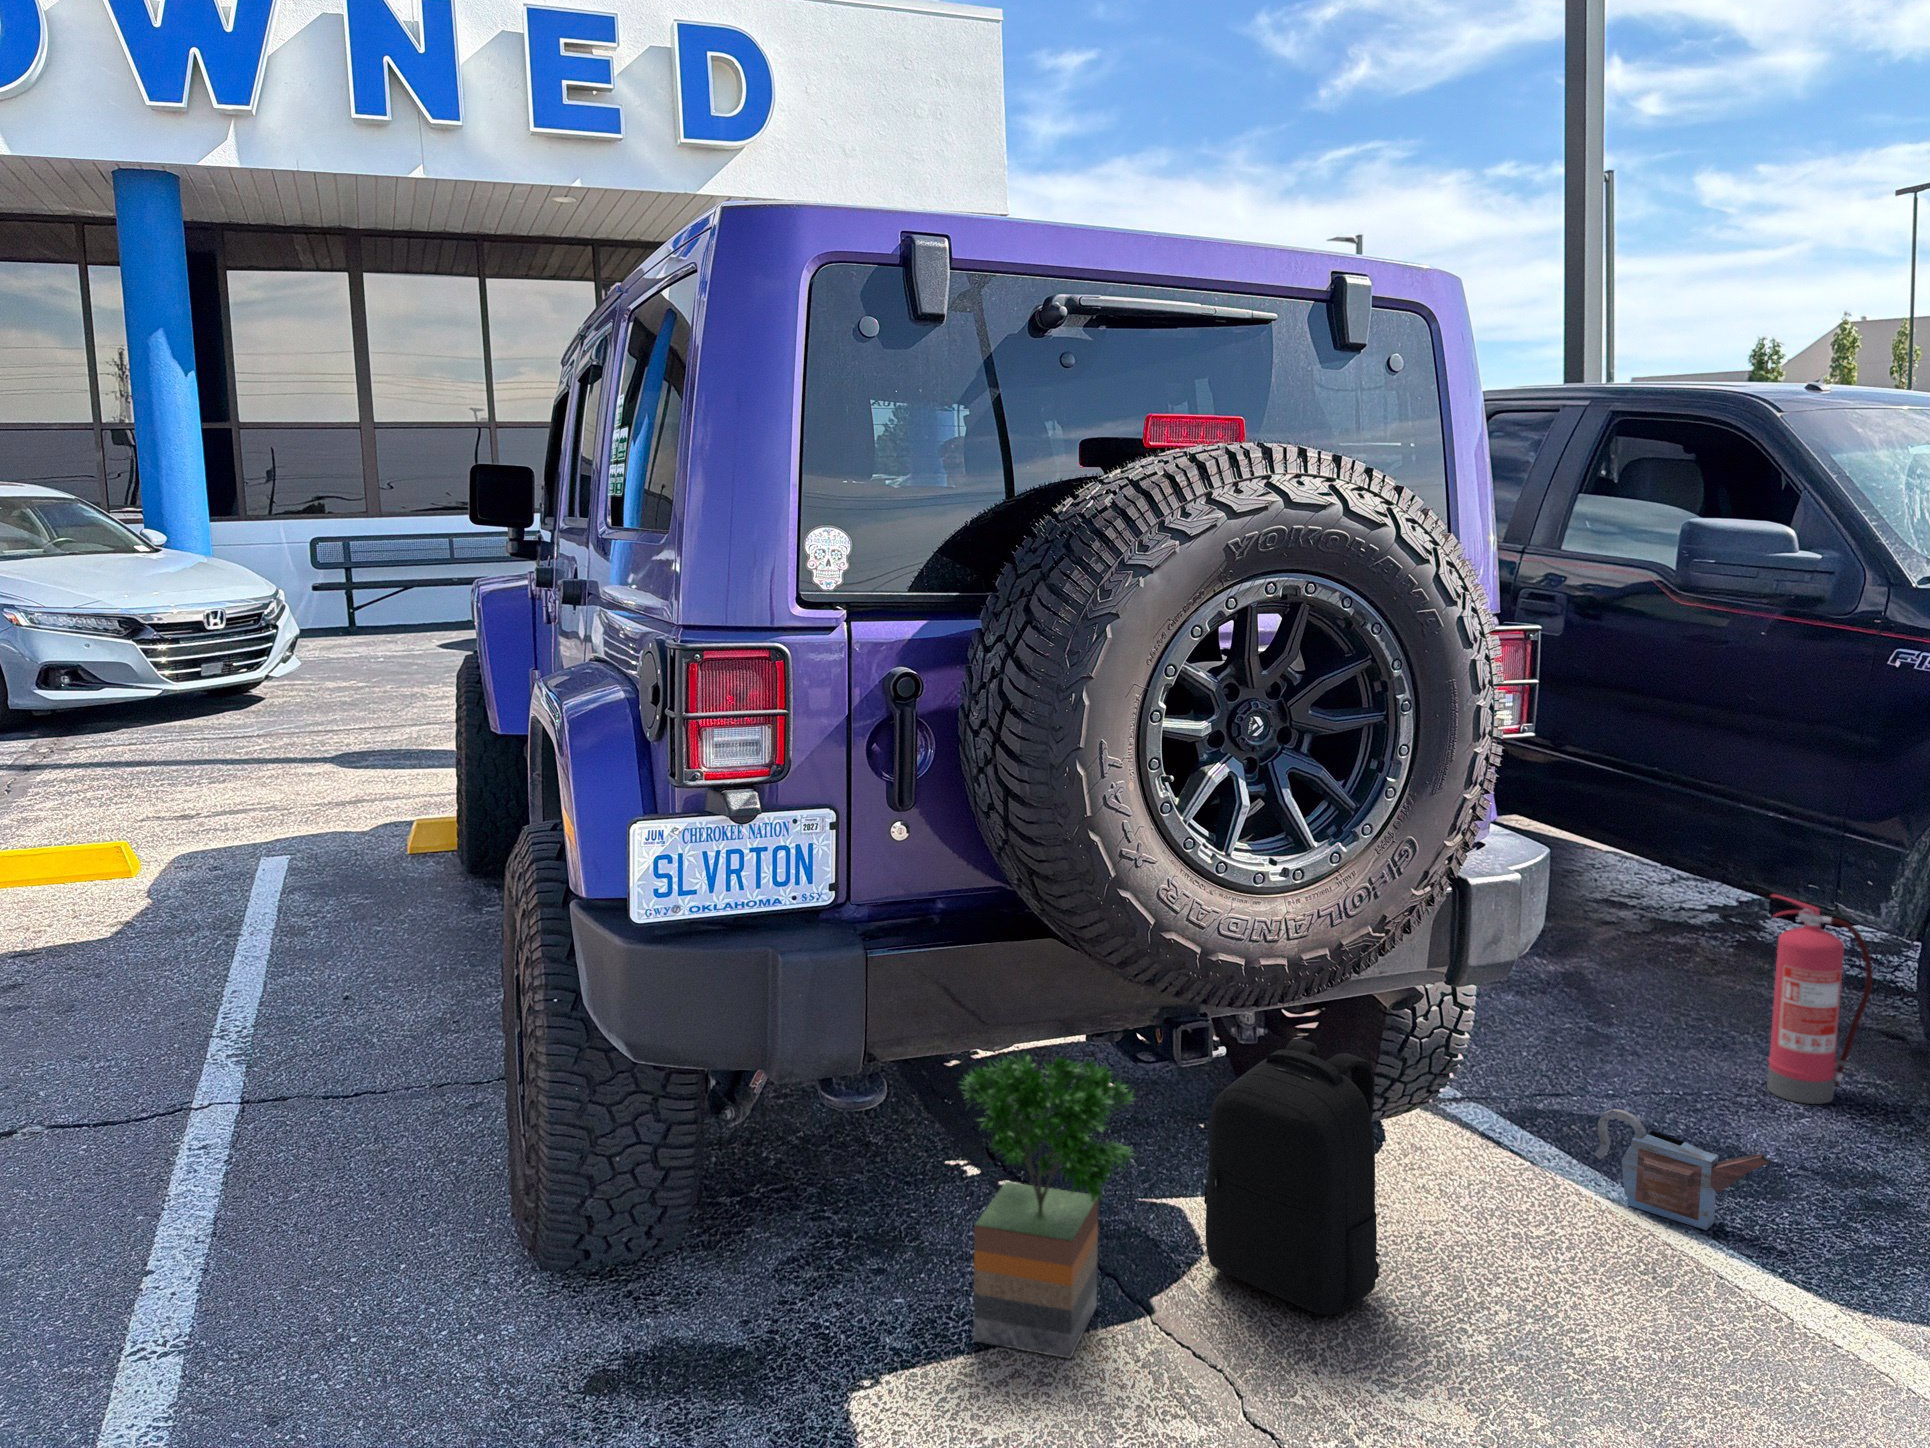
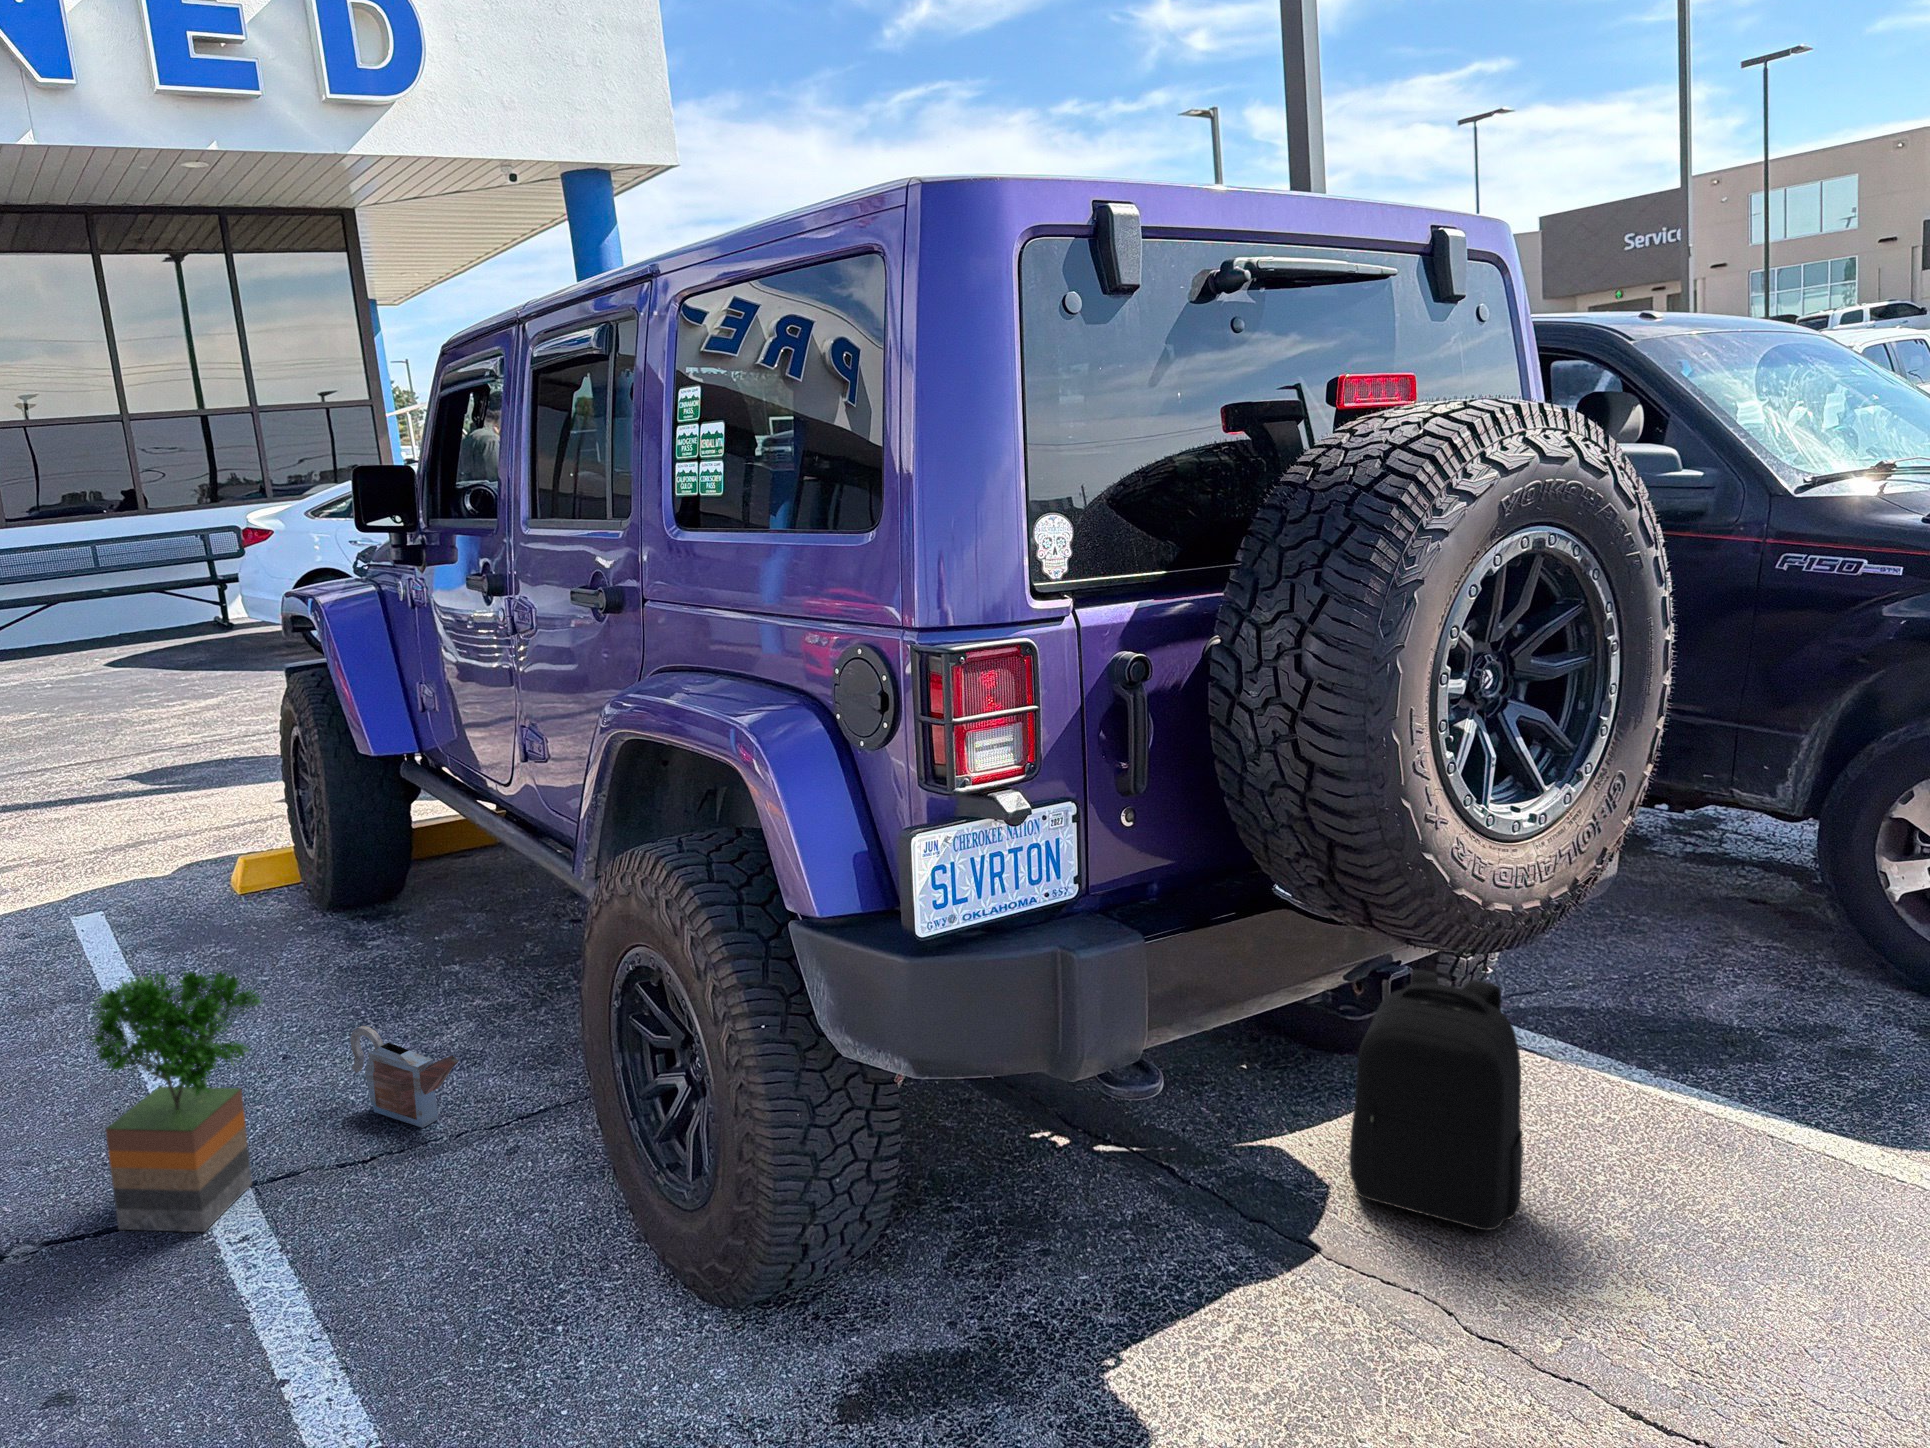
fire extinguisher: present [1767,895,1873,1104] -> none [1676,781,1773,964]
potted tree: present [962,1053,1133,1359] -> present [92,971,263,1232]
watering can: present [1594,1109,1770,1230] -> present [350,1026,459,1128]

